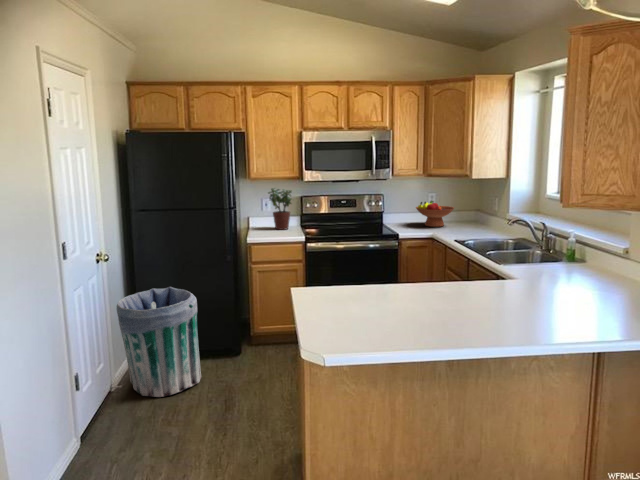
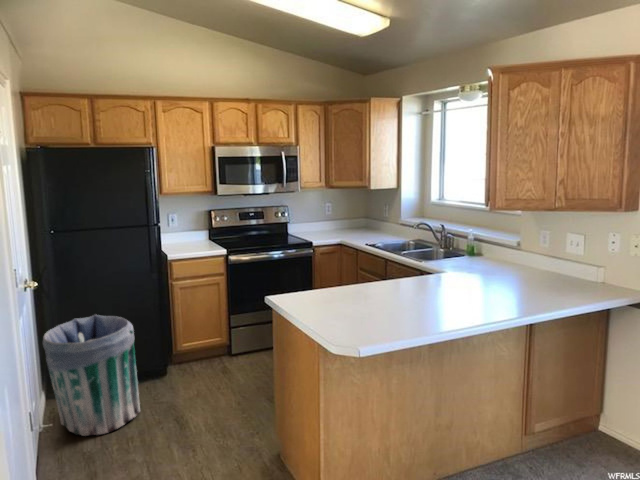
potted plant: present [268,188,292,230] -> none [179,203,205,246]
fruit bowl: present [416,201,454,227] -> none [318,210,353,234]

